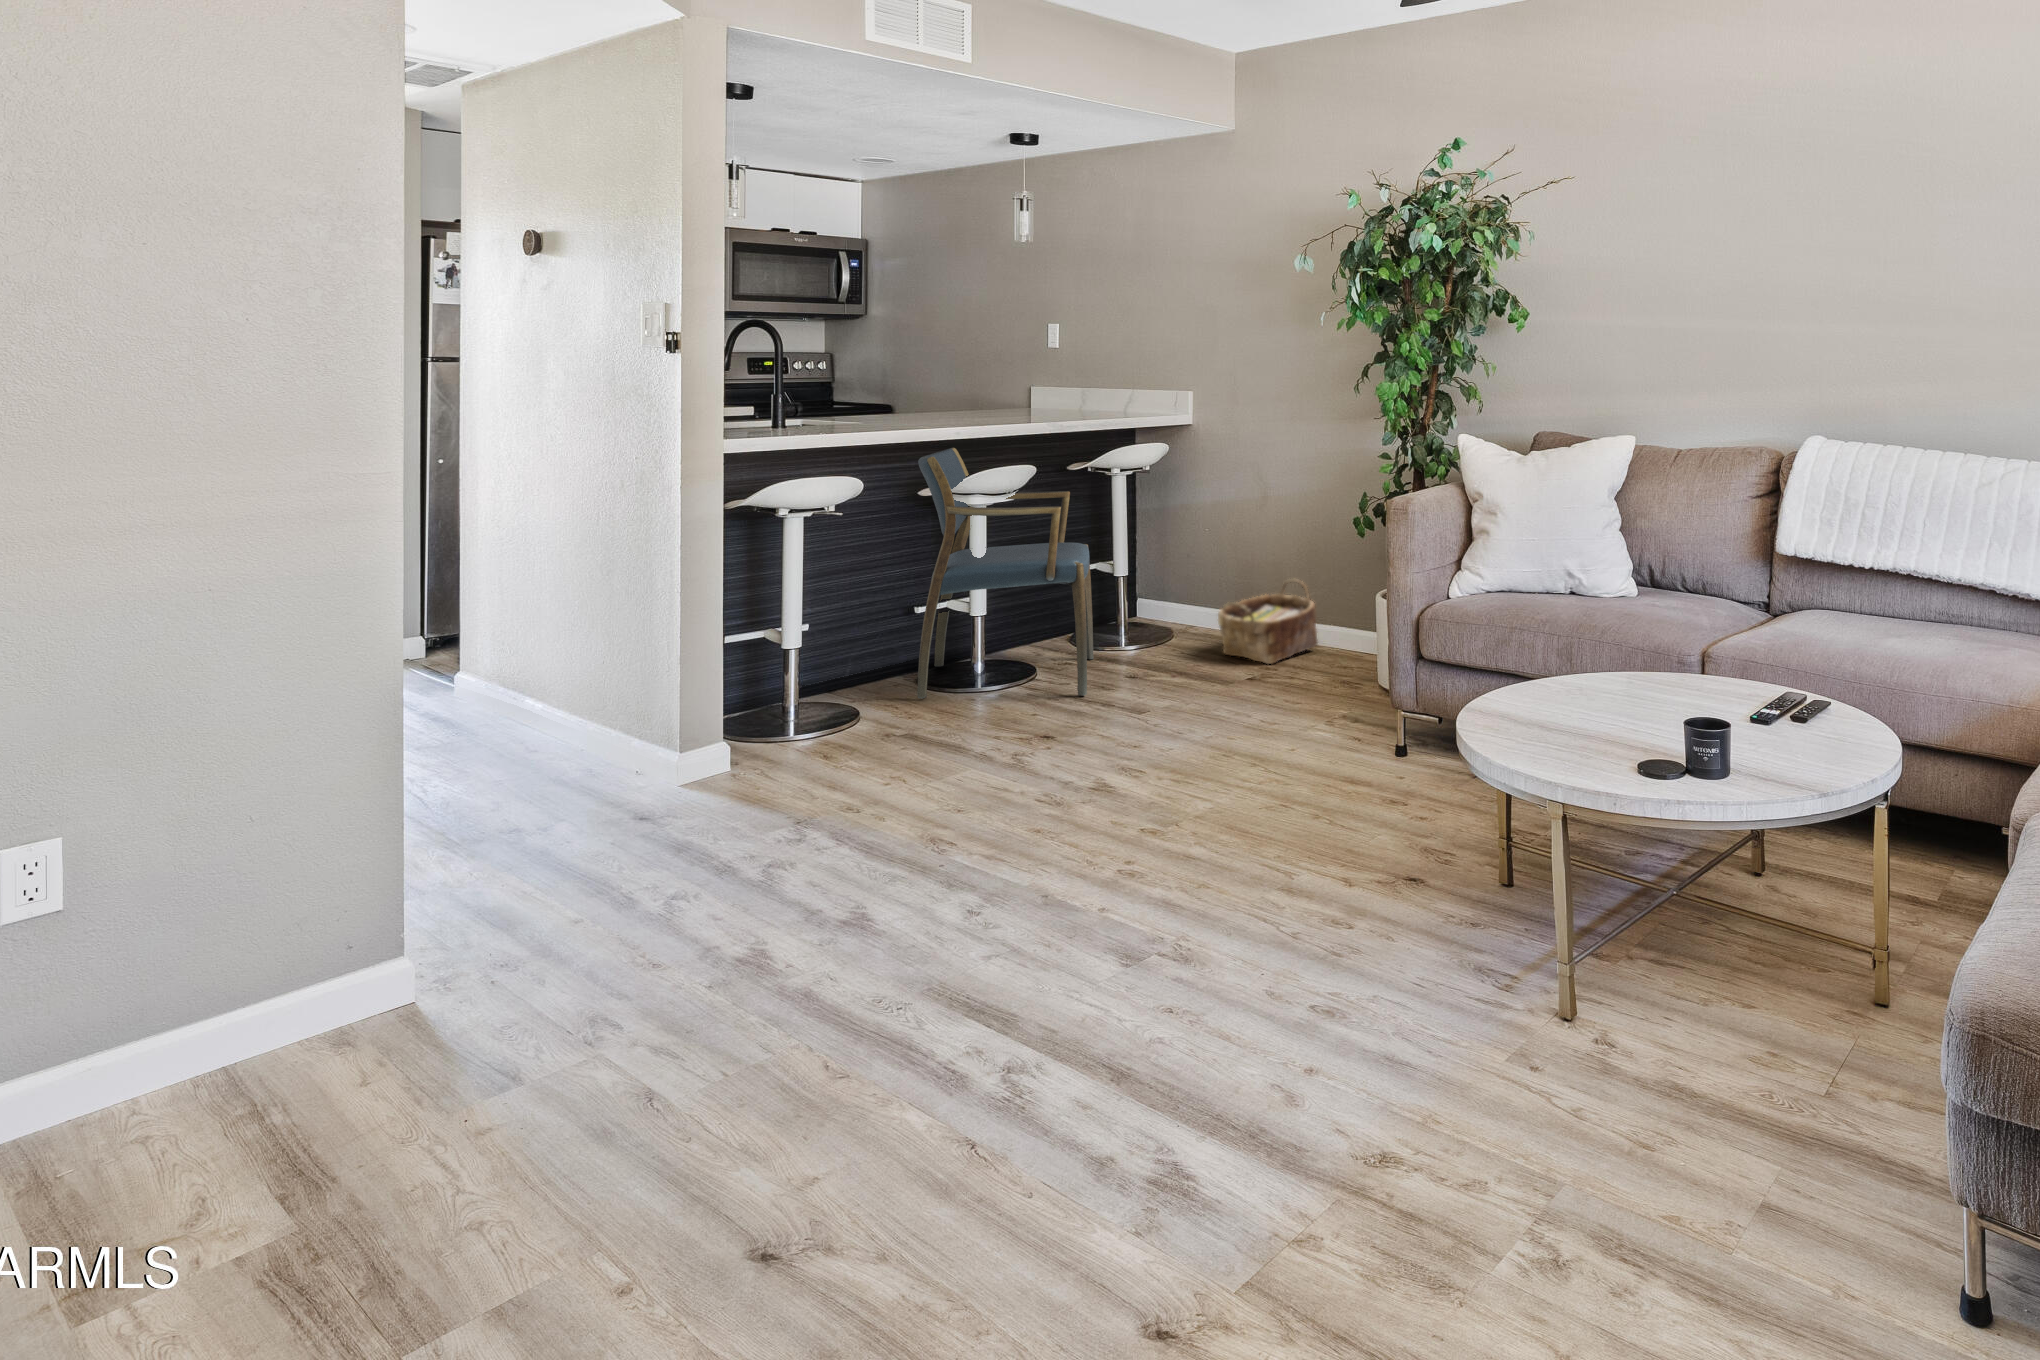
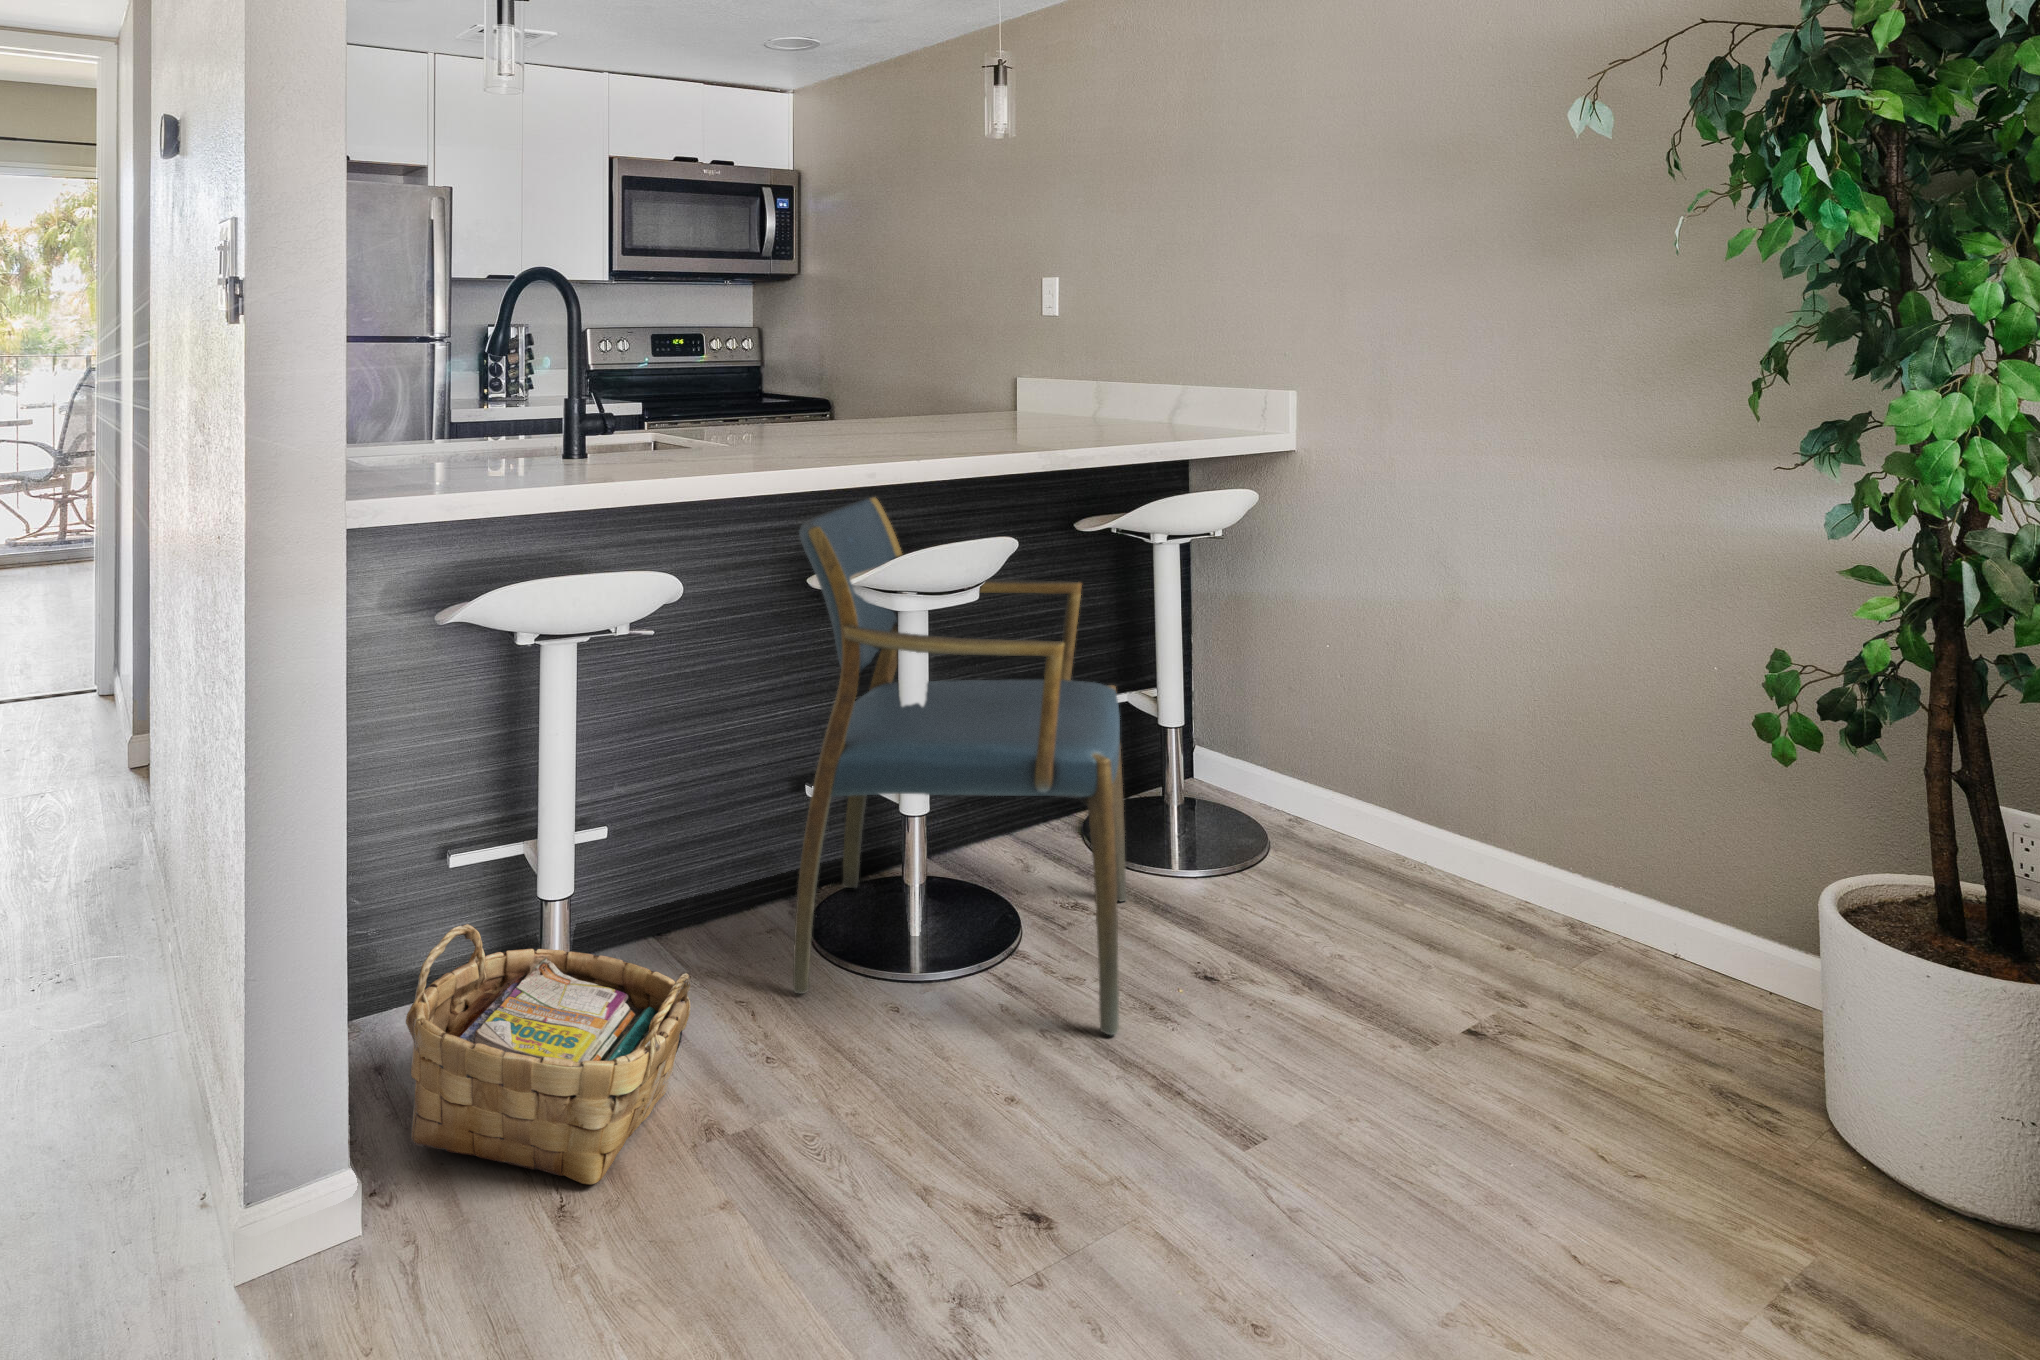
woven basket: present [1218,579,1318,664] -> present [406,924,691,1184]

